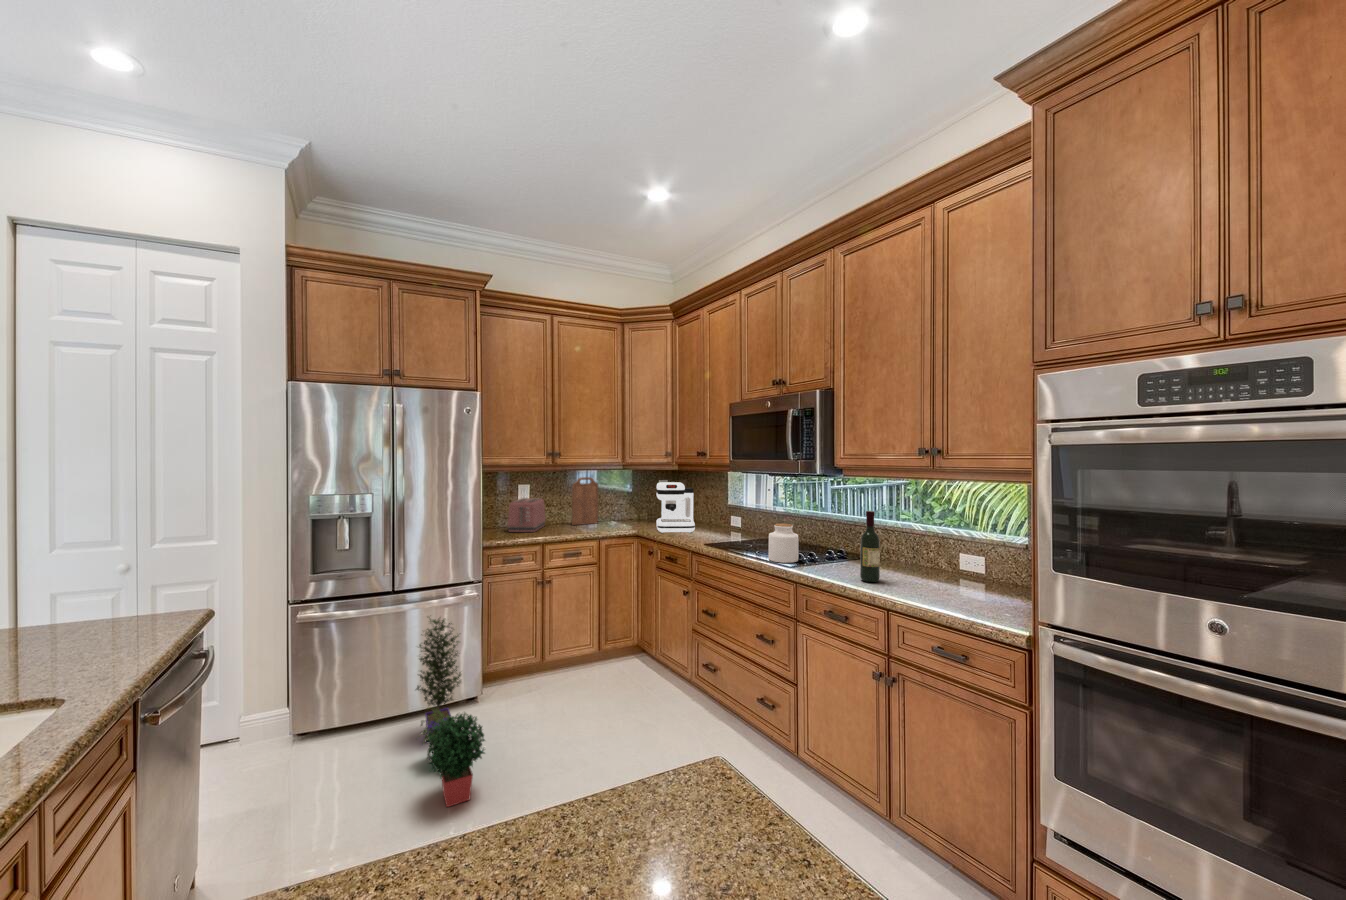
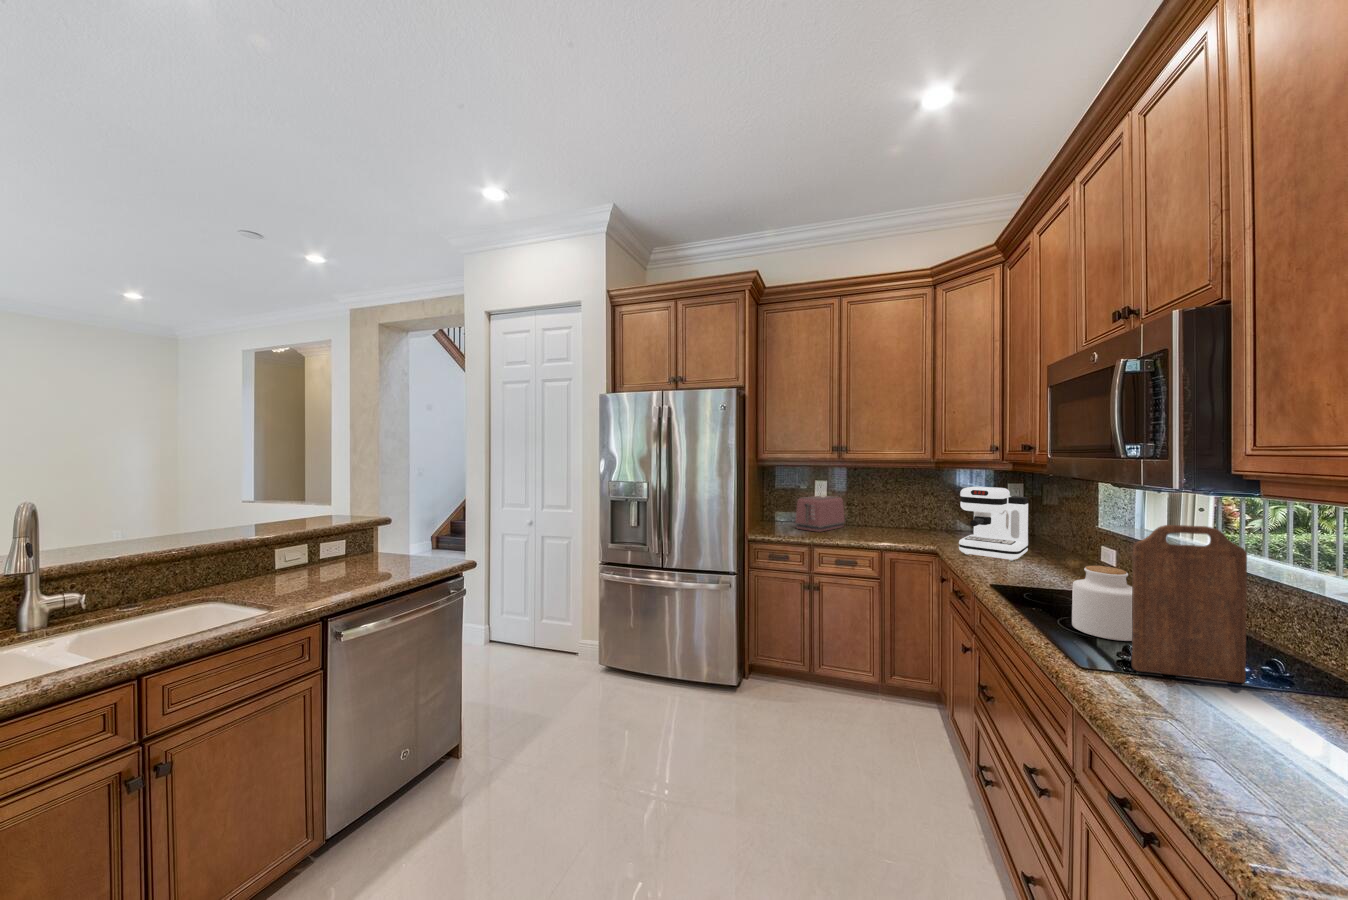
cutting board: present [572,477,598,525] -> present [1132,525,1247,683]
wine bottle: present [860,511,880,582] -> none [1235,568,1300,737]
potted plant: present [416,617,485,807] -> none [626,593,711,774]

